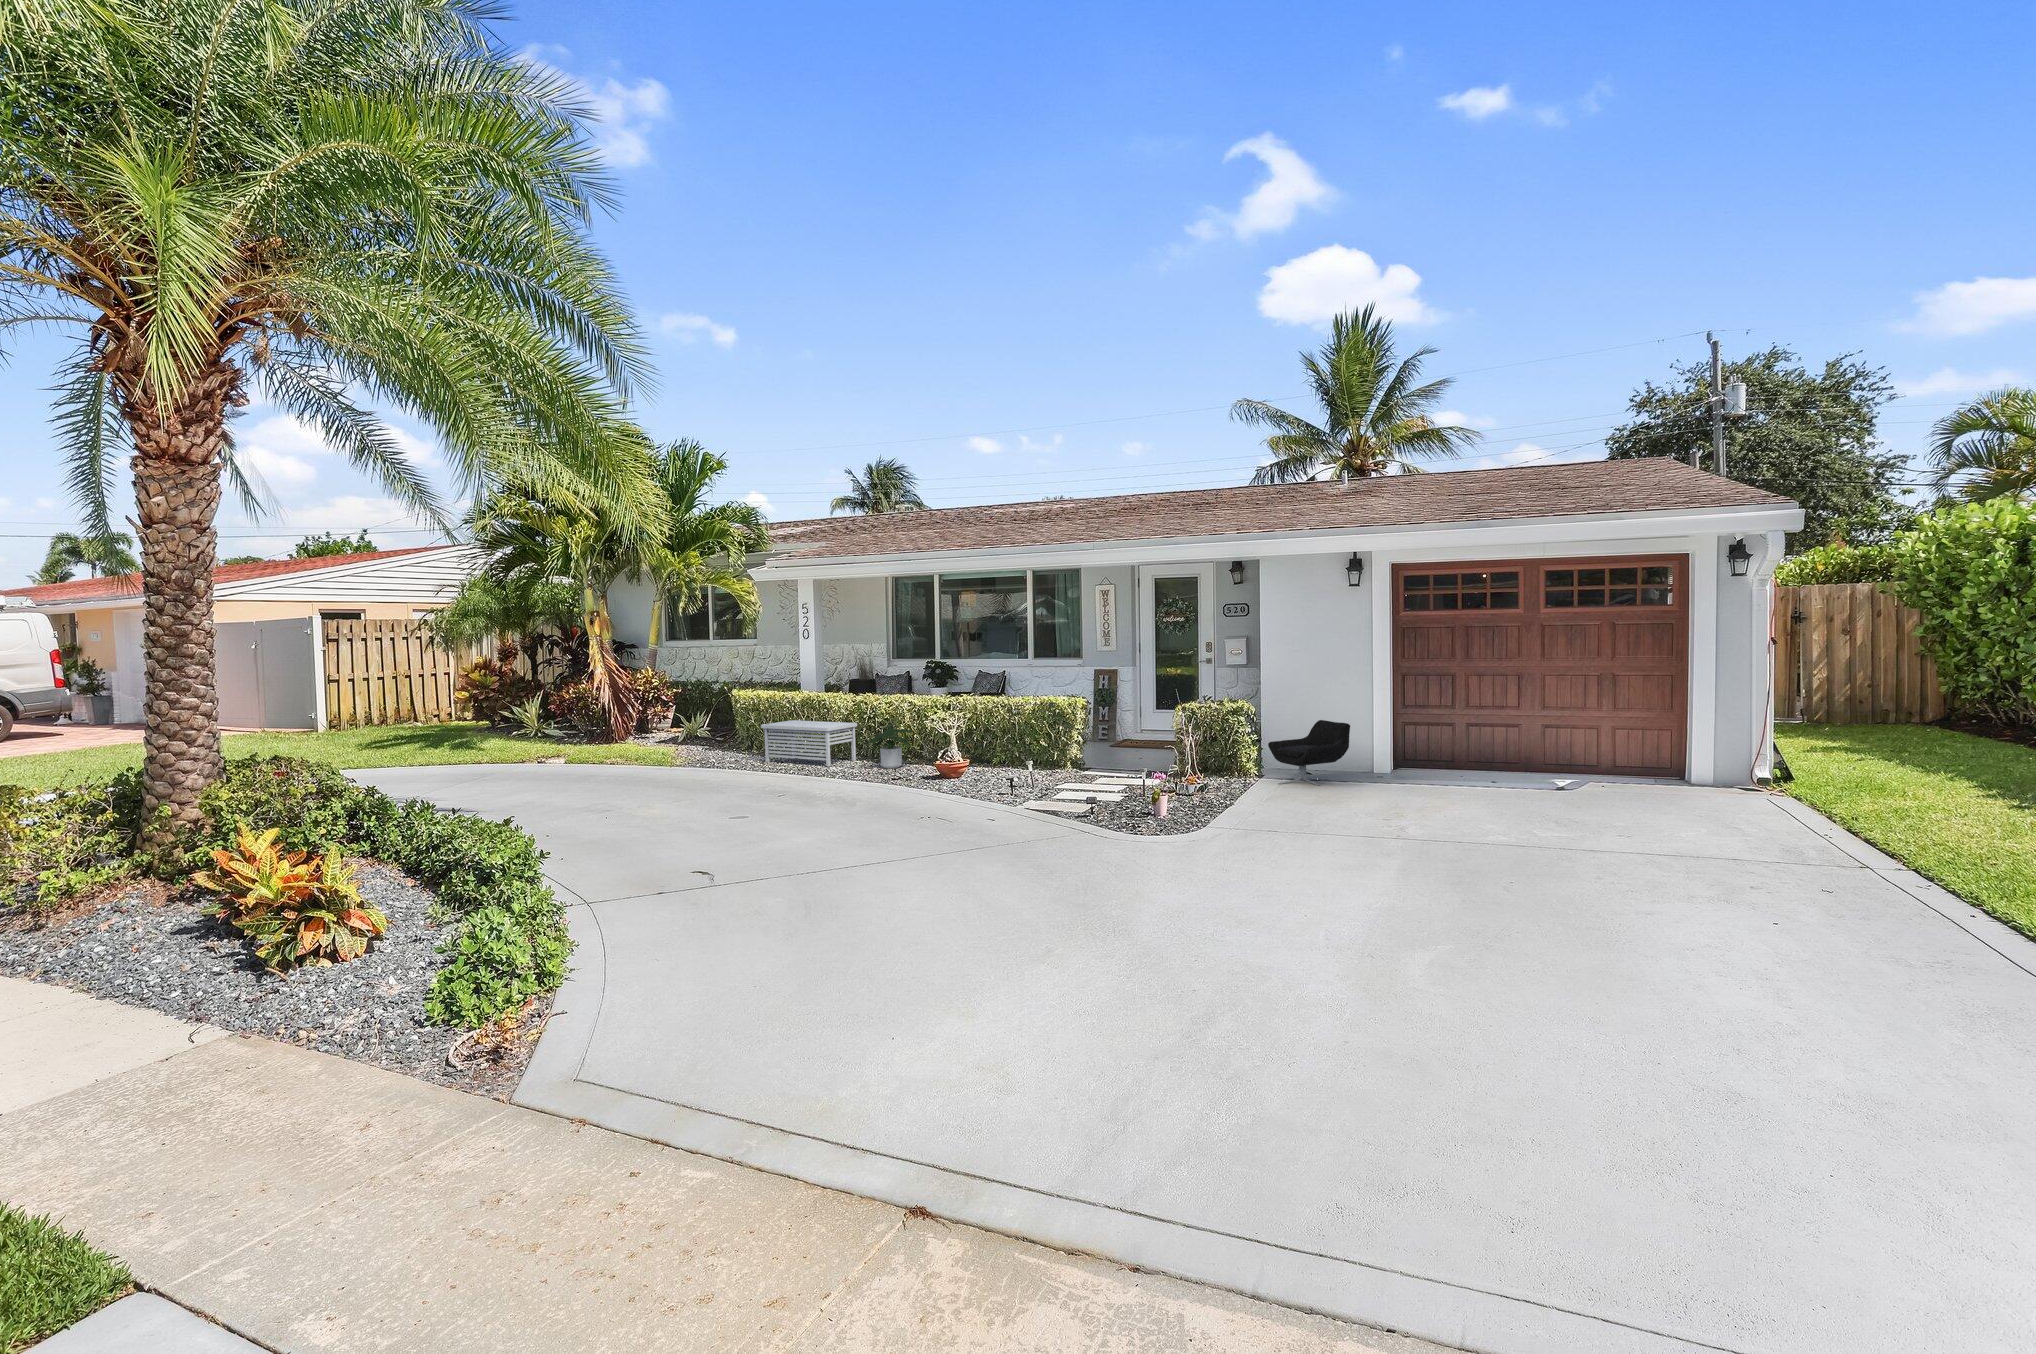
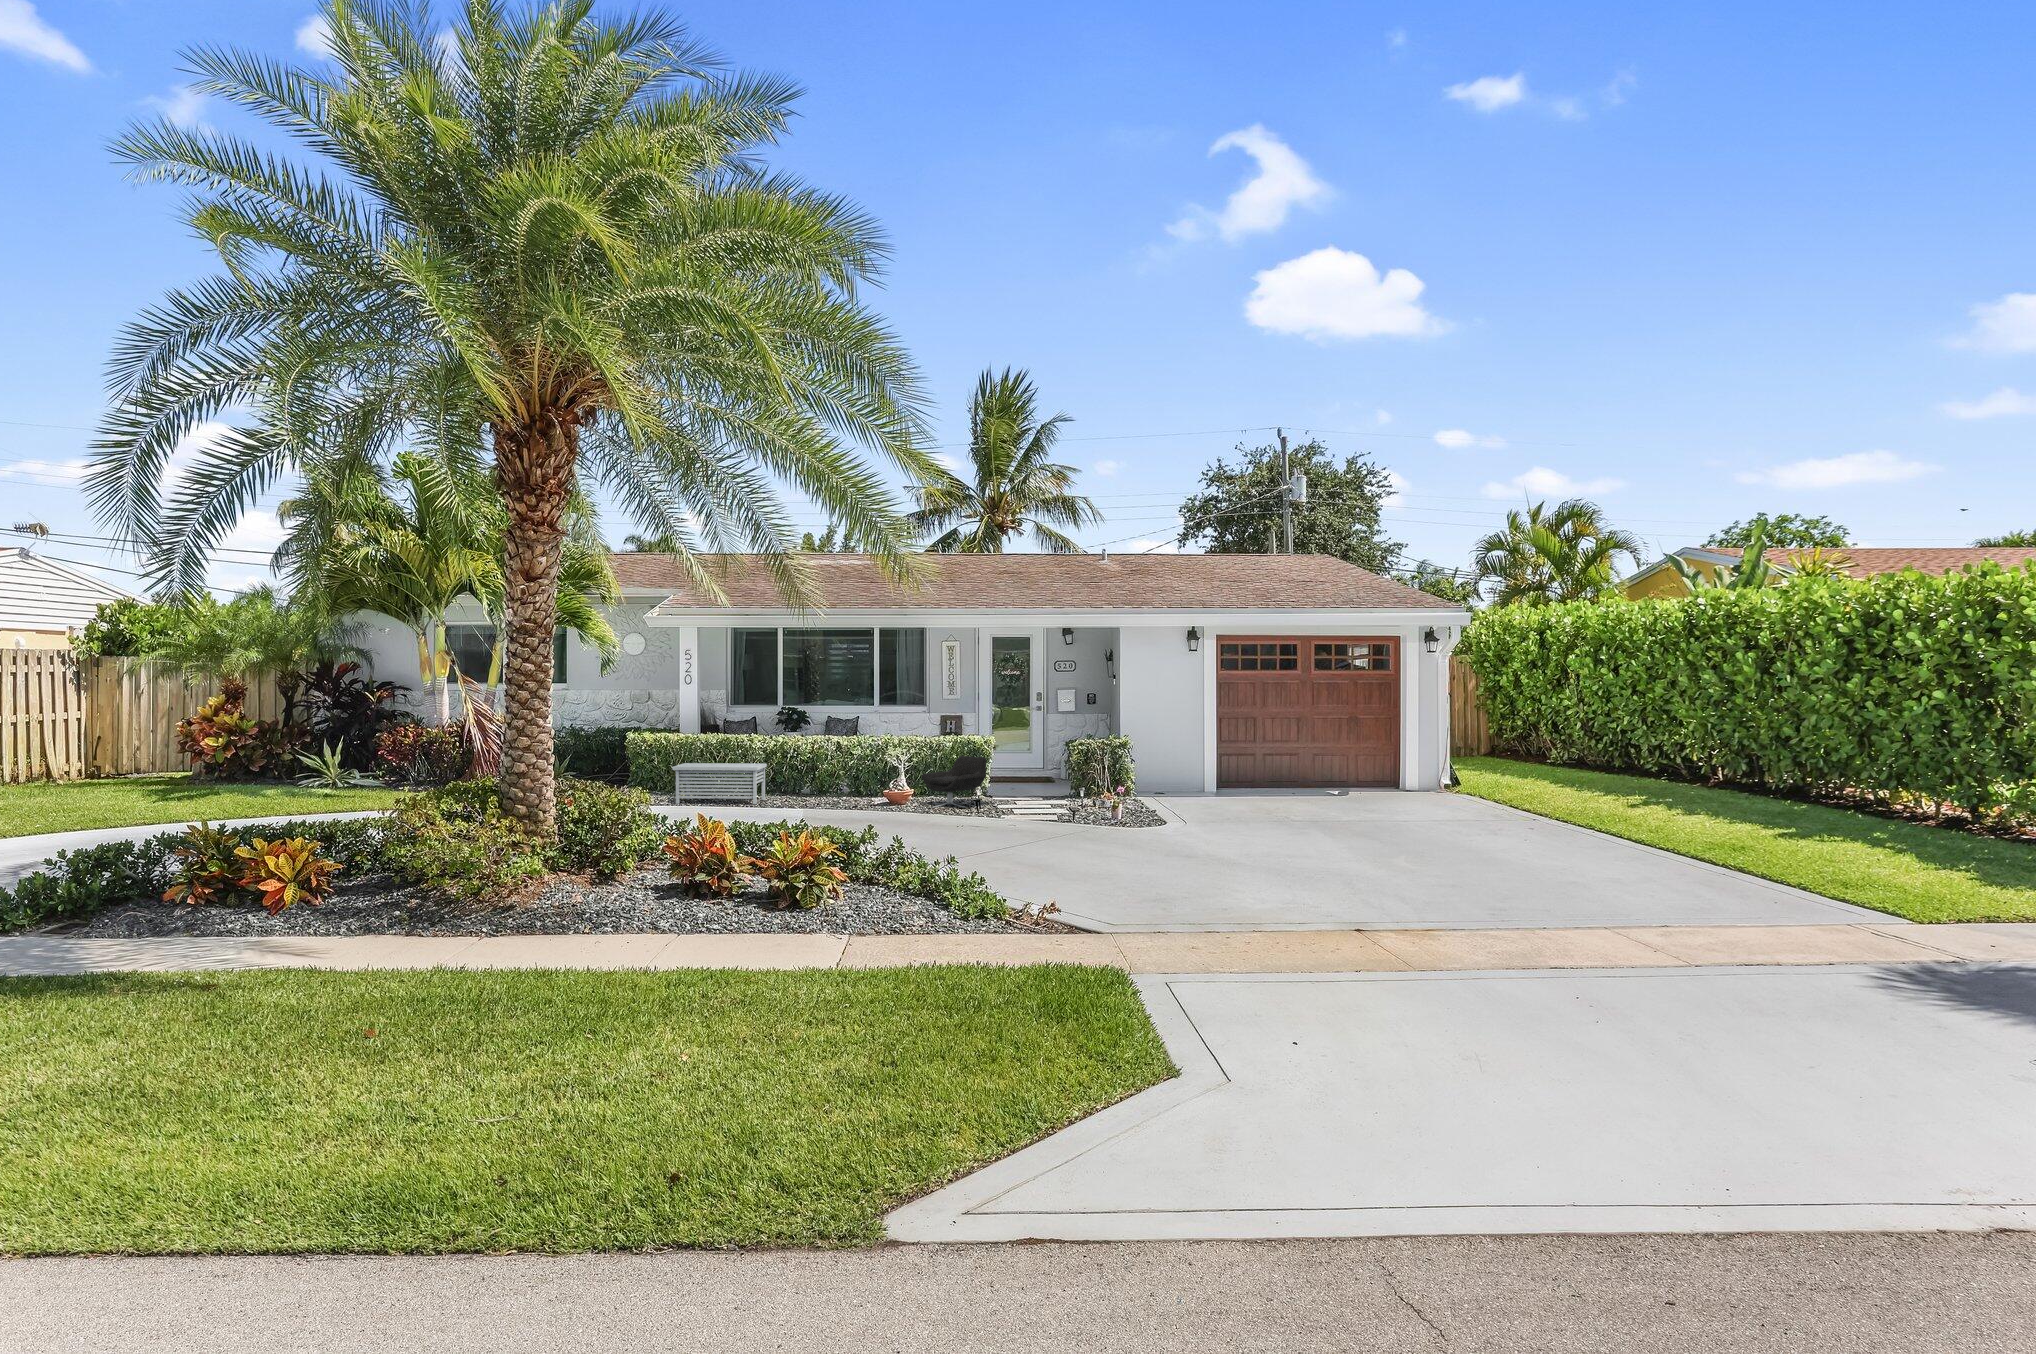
lounge chair: present [1268,720,1350,785] -> present [922,756,986,807]
potted plant: present [867,725,914,769] -> none [796,764,840,804]

